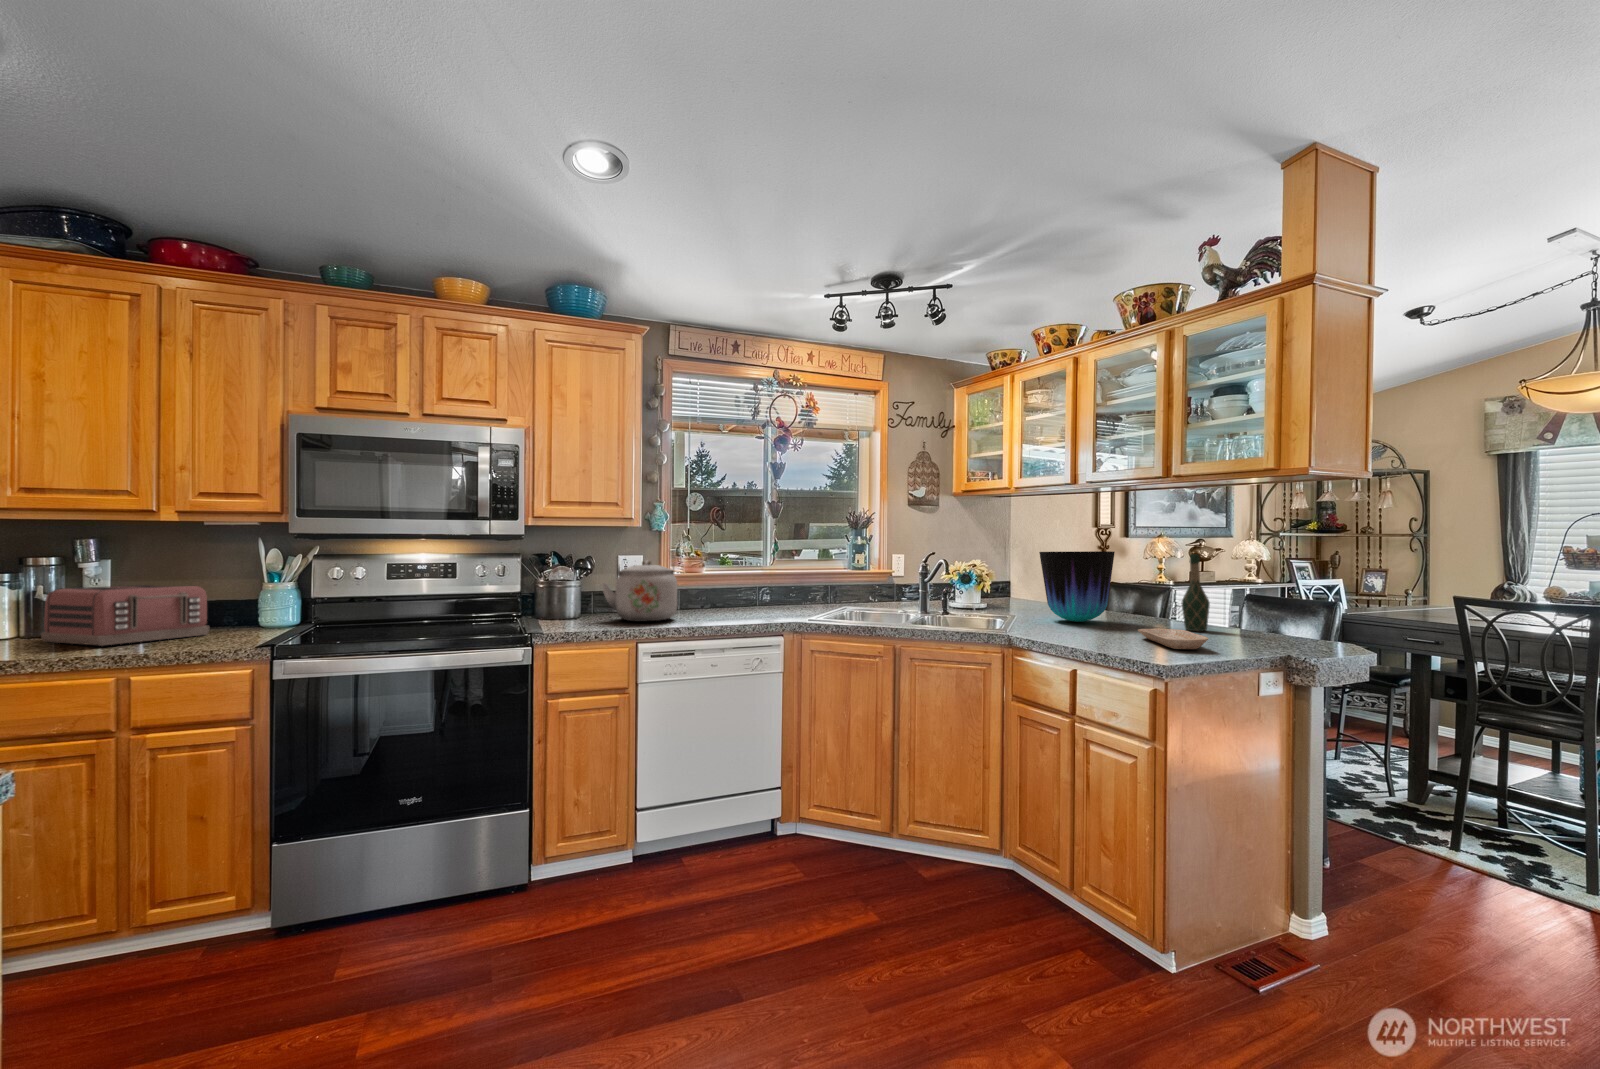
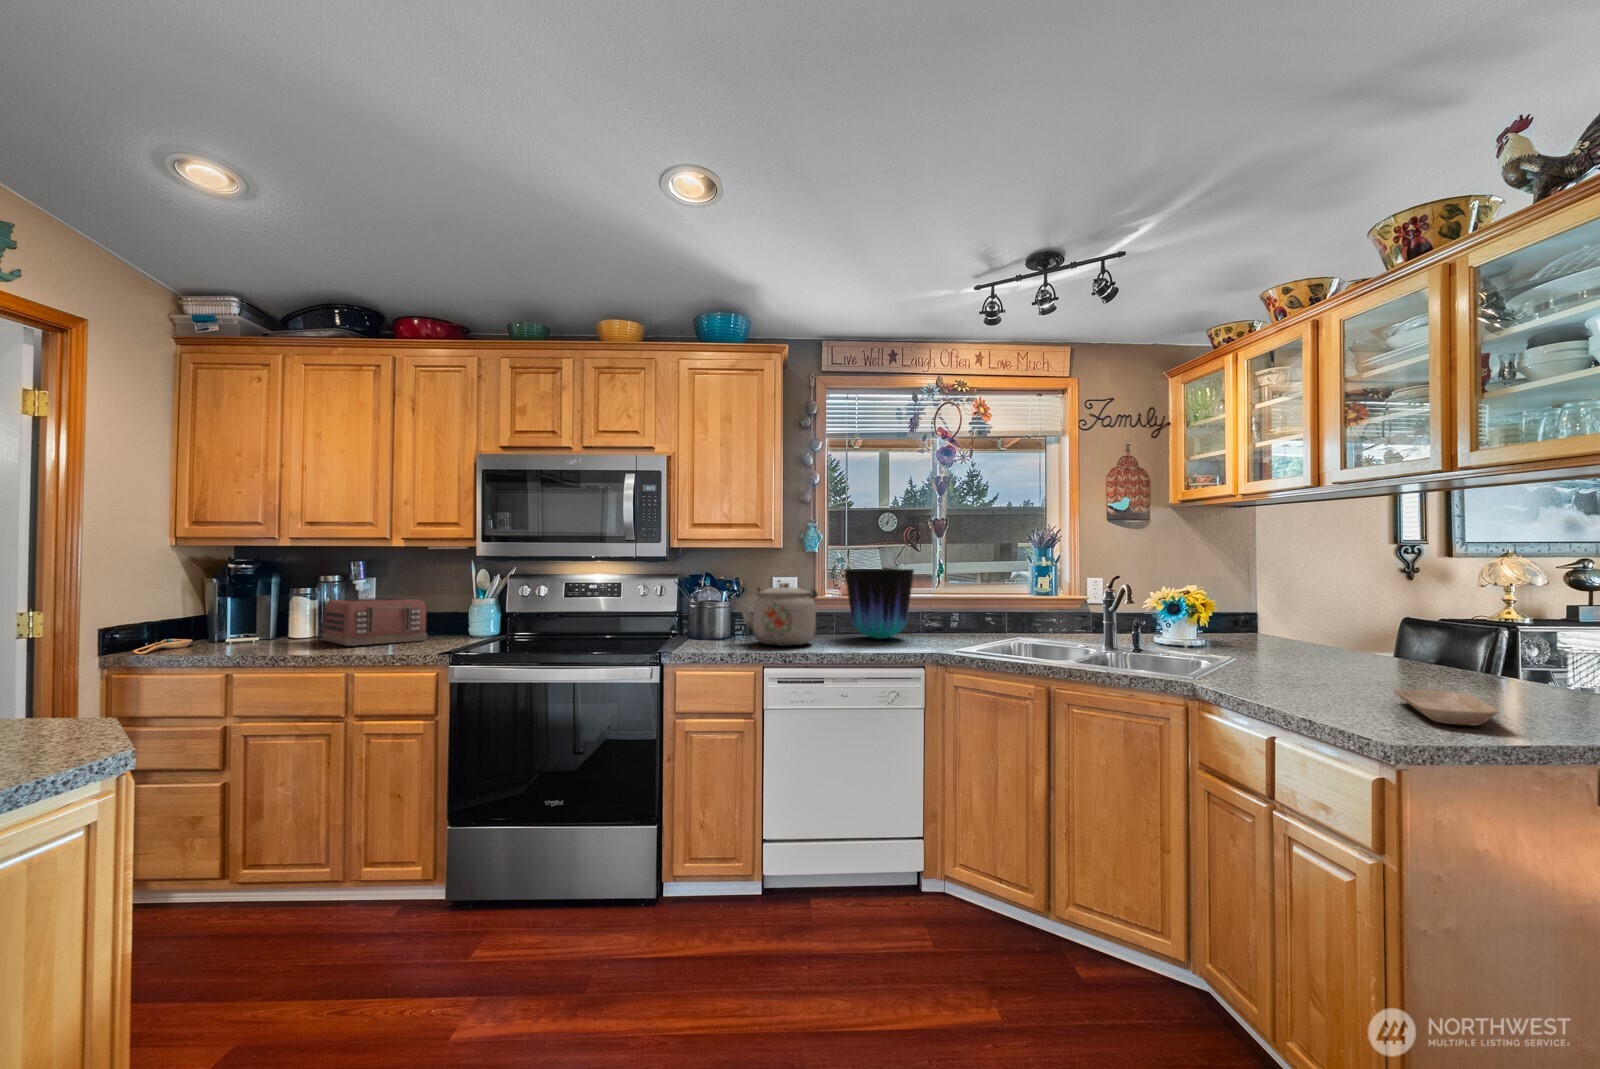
vase: present [1039,551,1115,622] -> present [845,569,914,639]
wine bottle: present [1182,554,1210,631] -> none [1489,584,1541,698]

